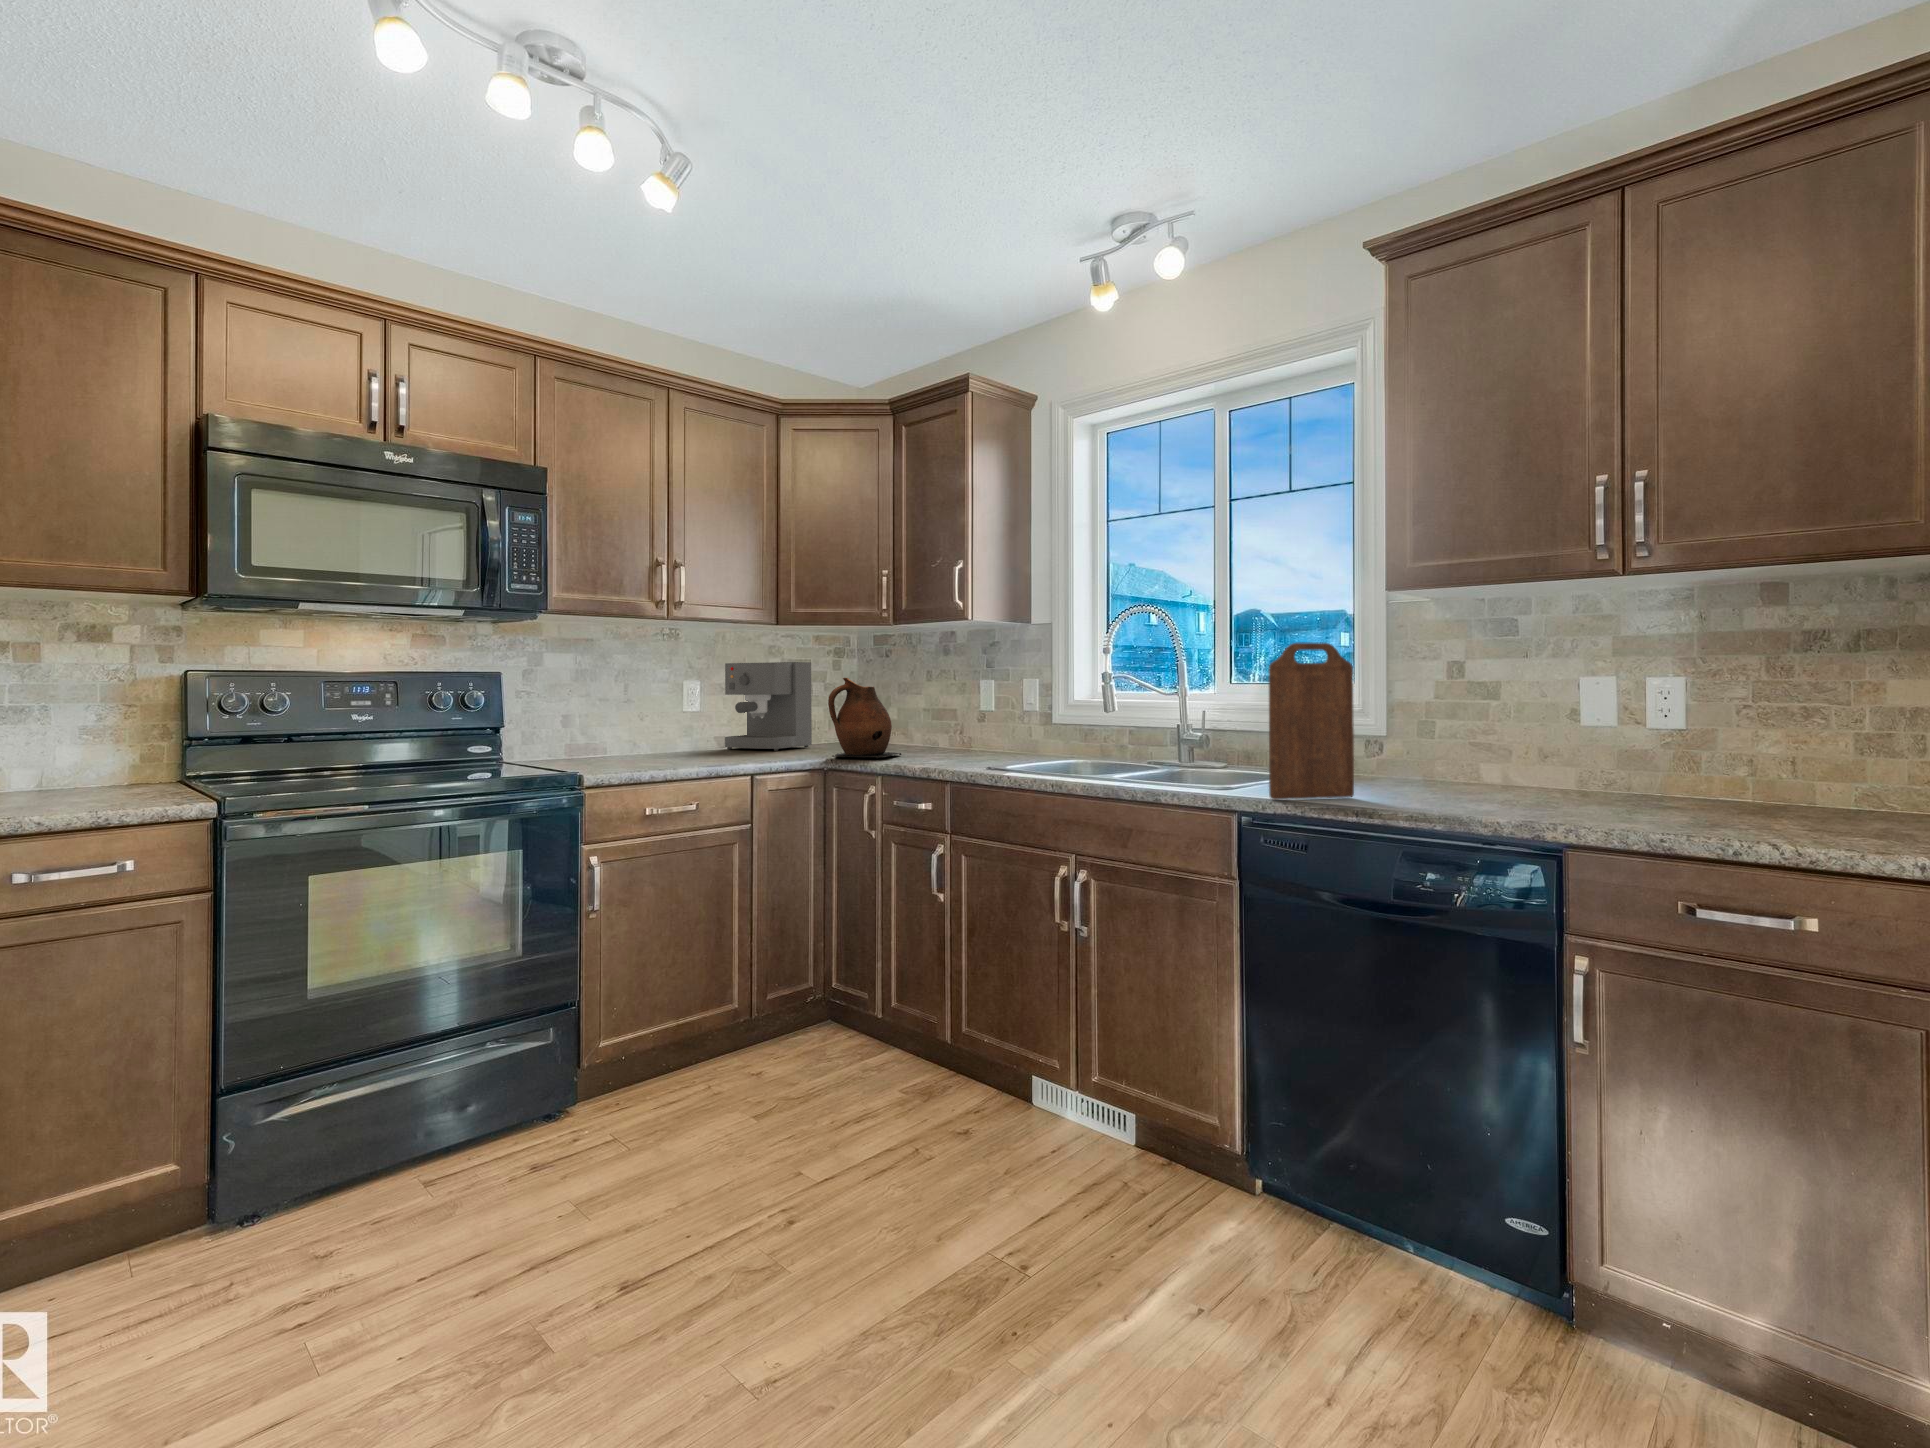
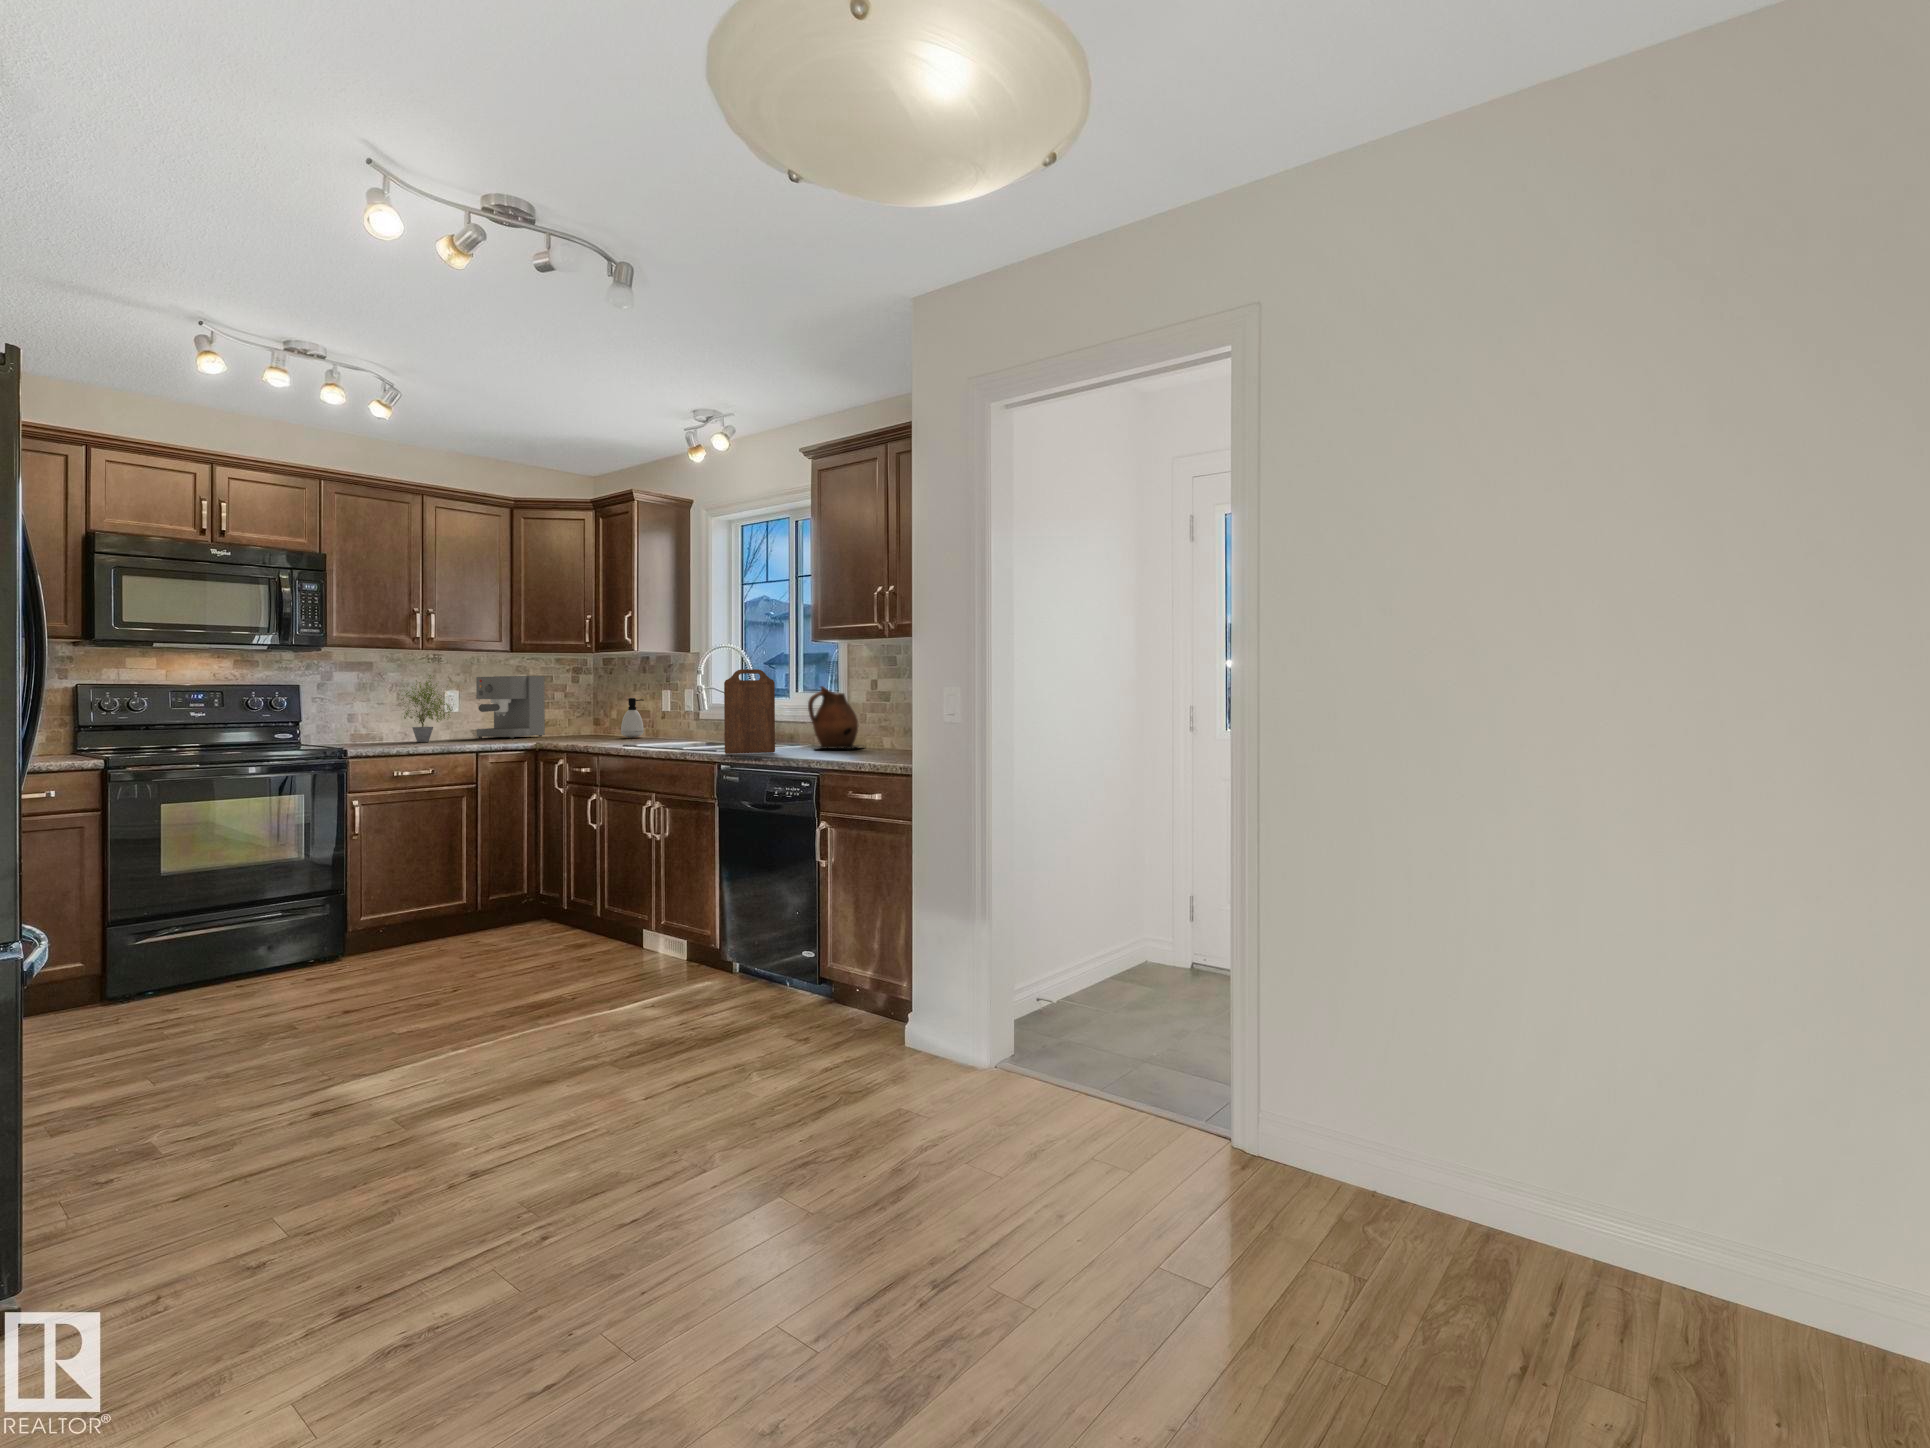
potted plant: none [629,658,712,757] -> present [401,675,453,742]
ceramic pitcher: present [828,678,901,759] -> present [808,686,864,749]
soap dispenser: none [928,694,959,751] -> present [621,698,644,738]

